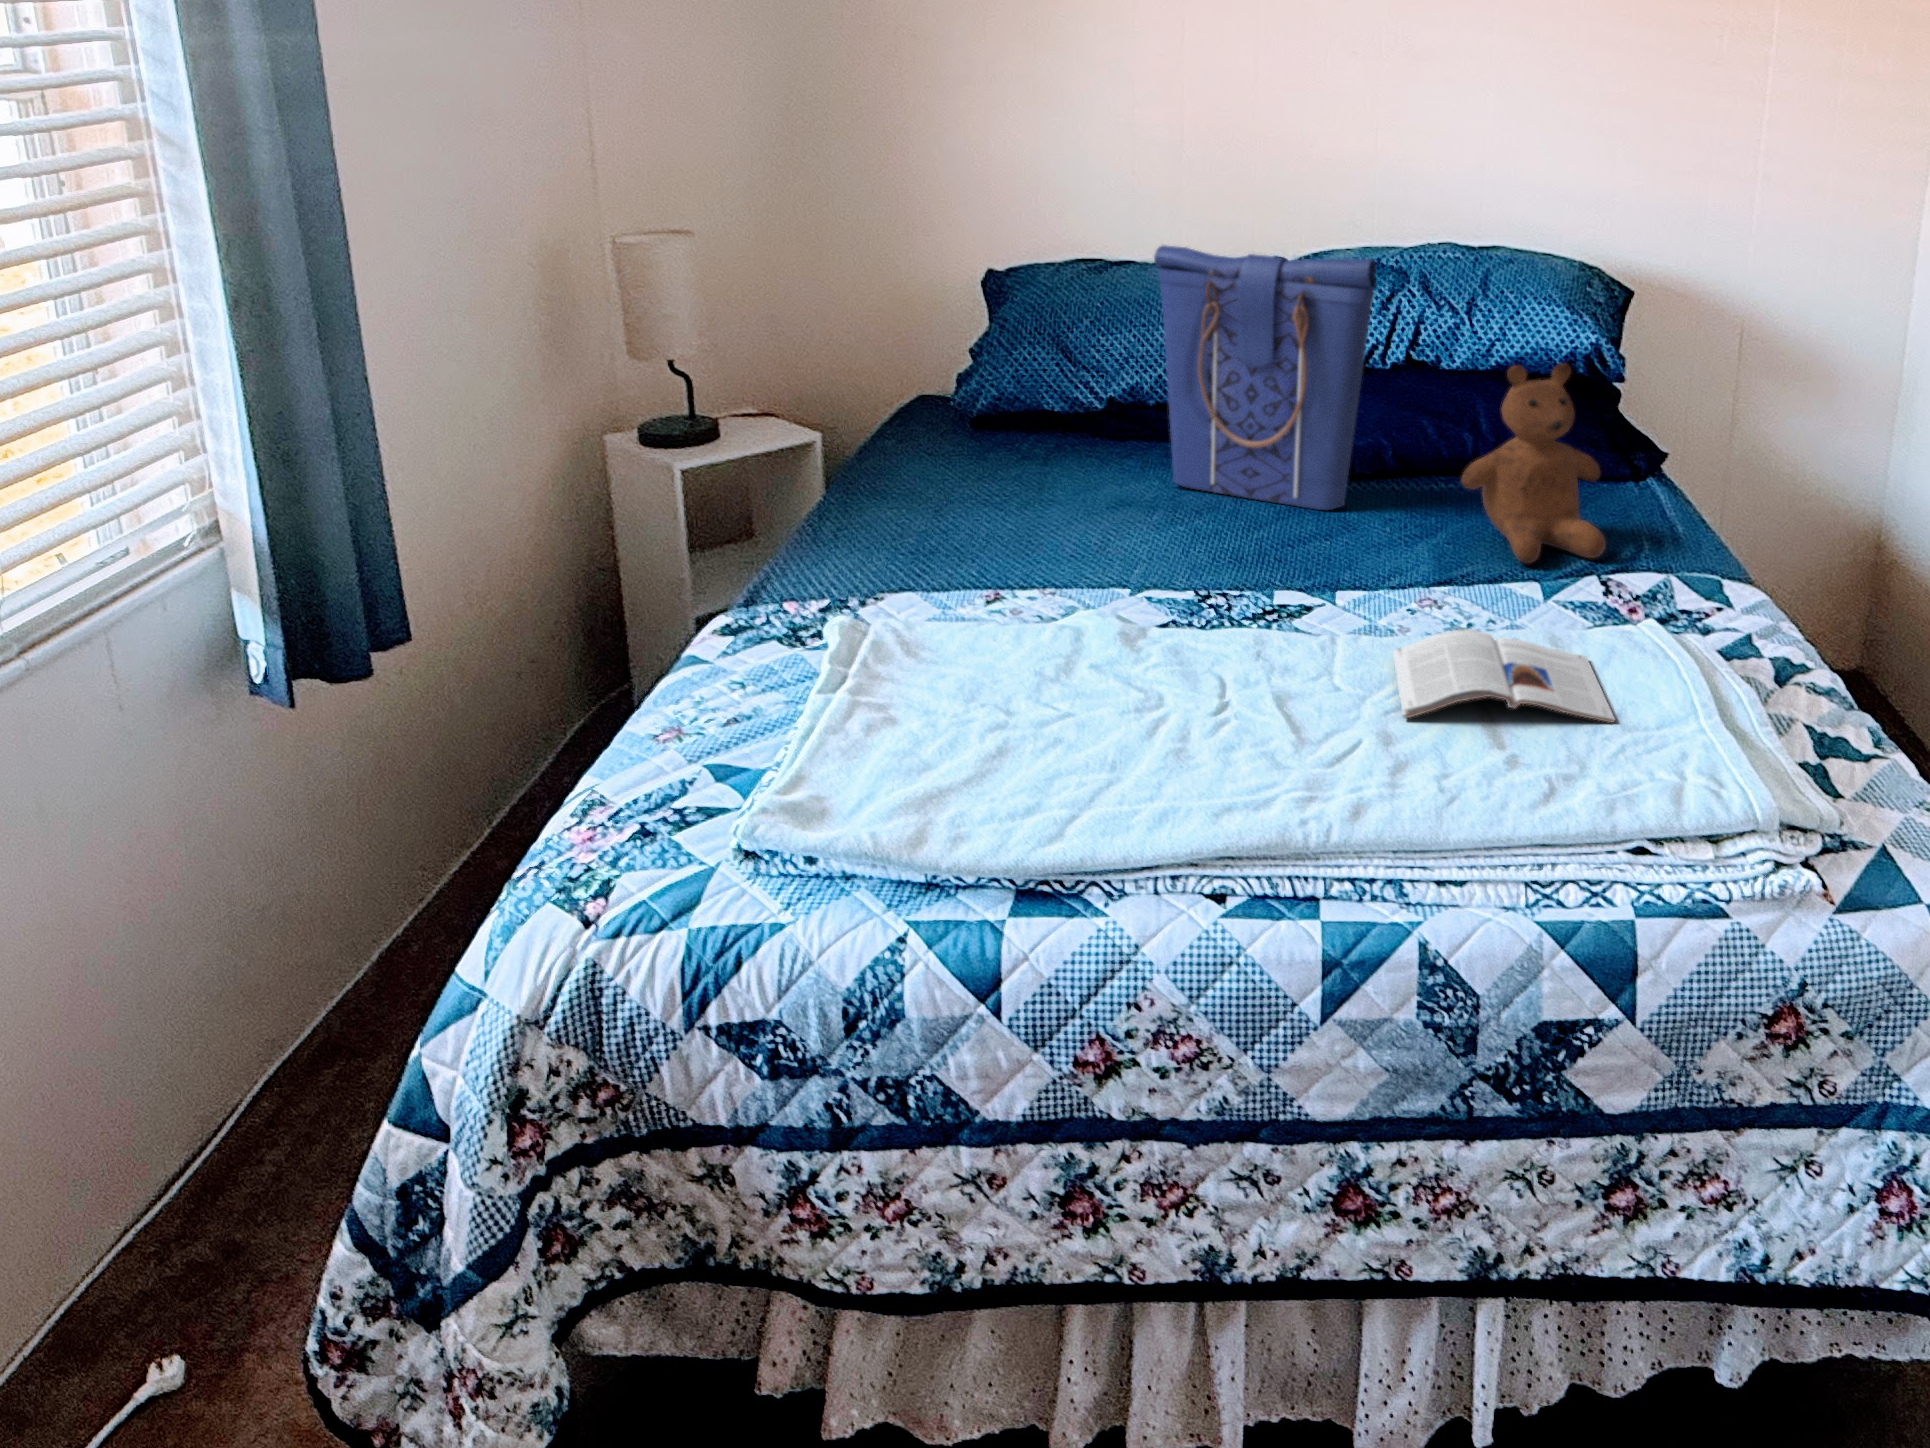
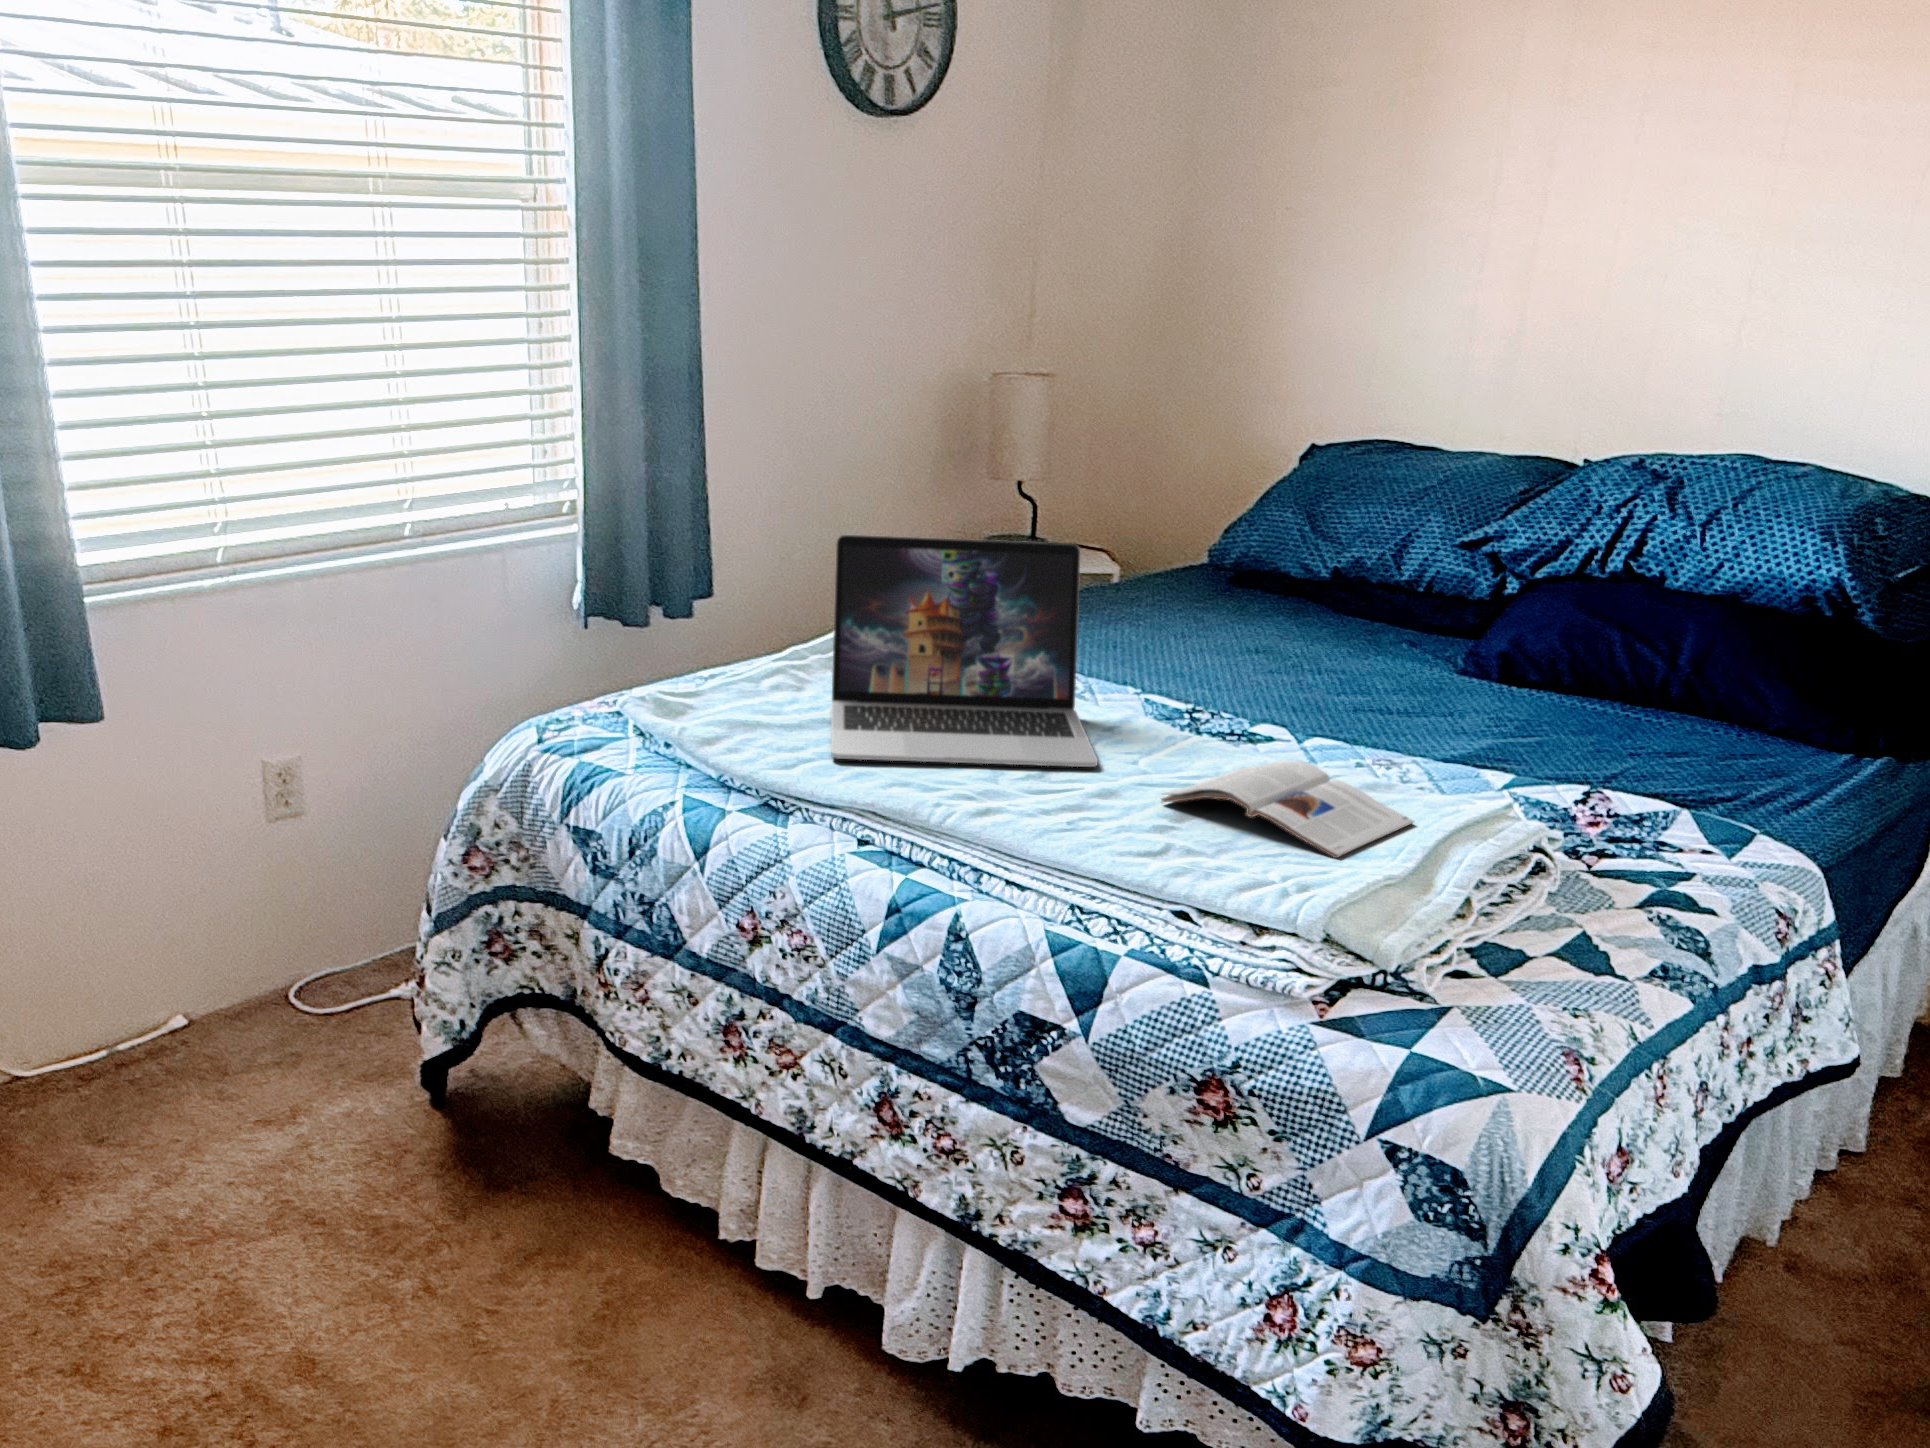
tote bag: present [1154,245,1376,511] -> none [1307,395,1503,690]
teddy bear: present [1462,363,1606,563] -> none [1499,548,1676,777]
laptop: none [872,458,1284,796] -> present [831,535,1098,767]

